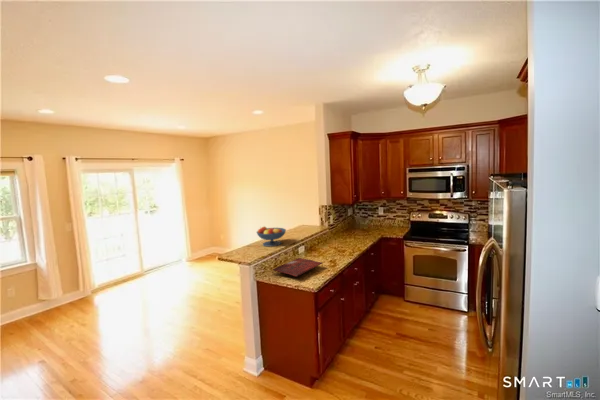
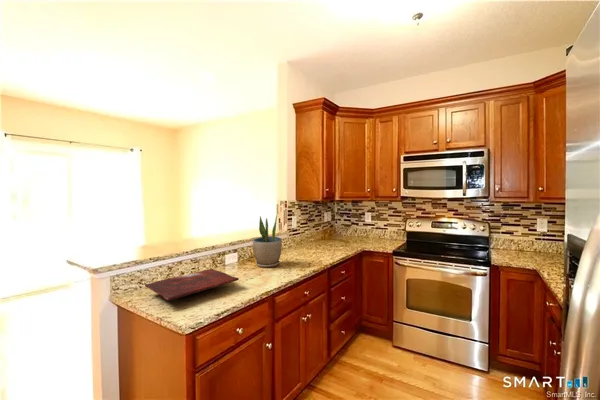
potted plant: none [316,218,335,255] -> present [253,215,282,268]
fruit bowl: present [257,227,286,246] -> none [156,218,205,248]

